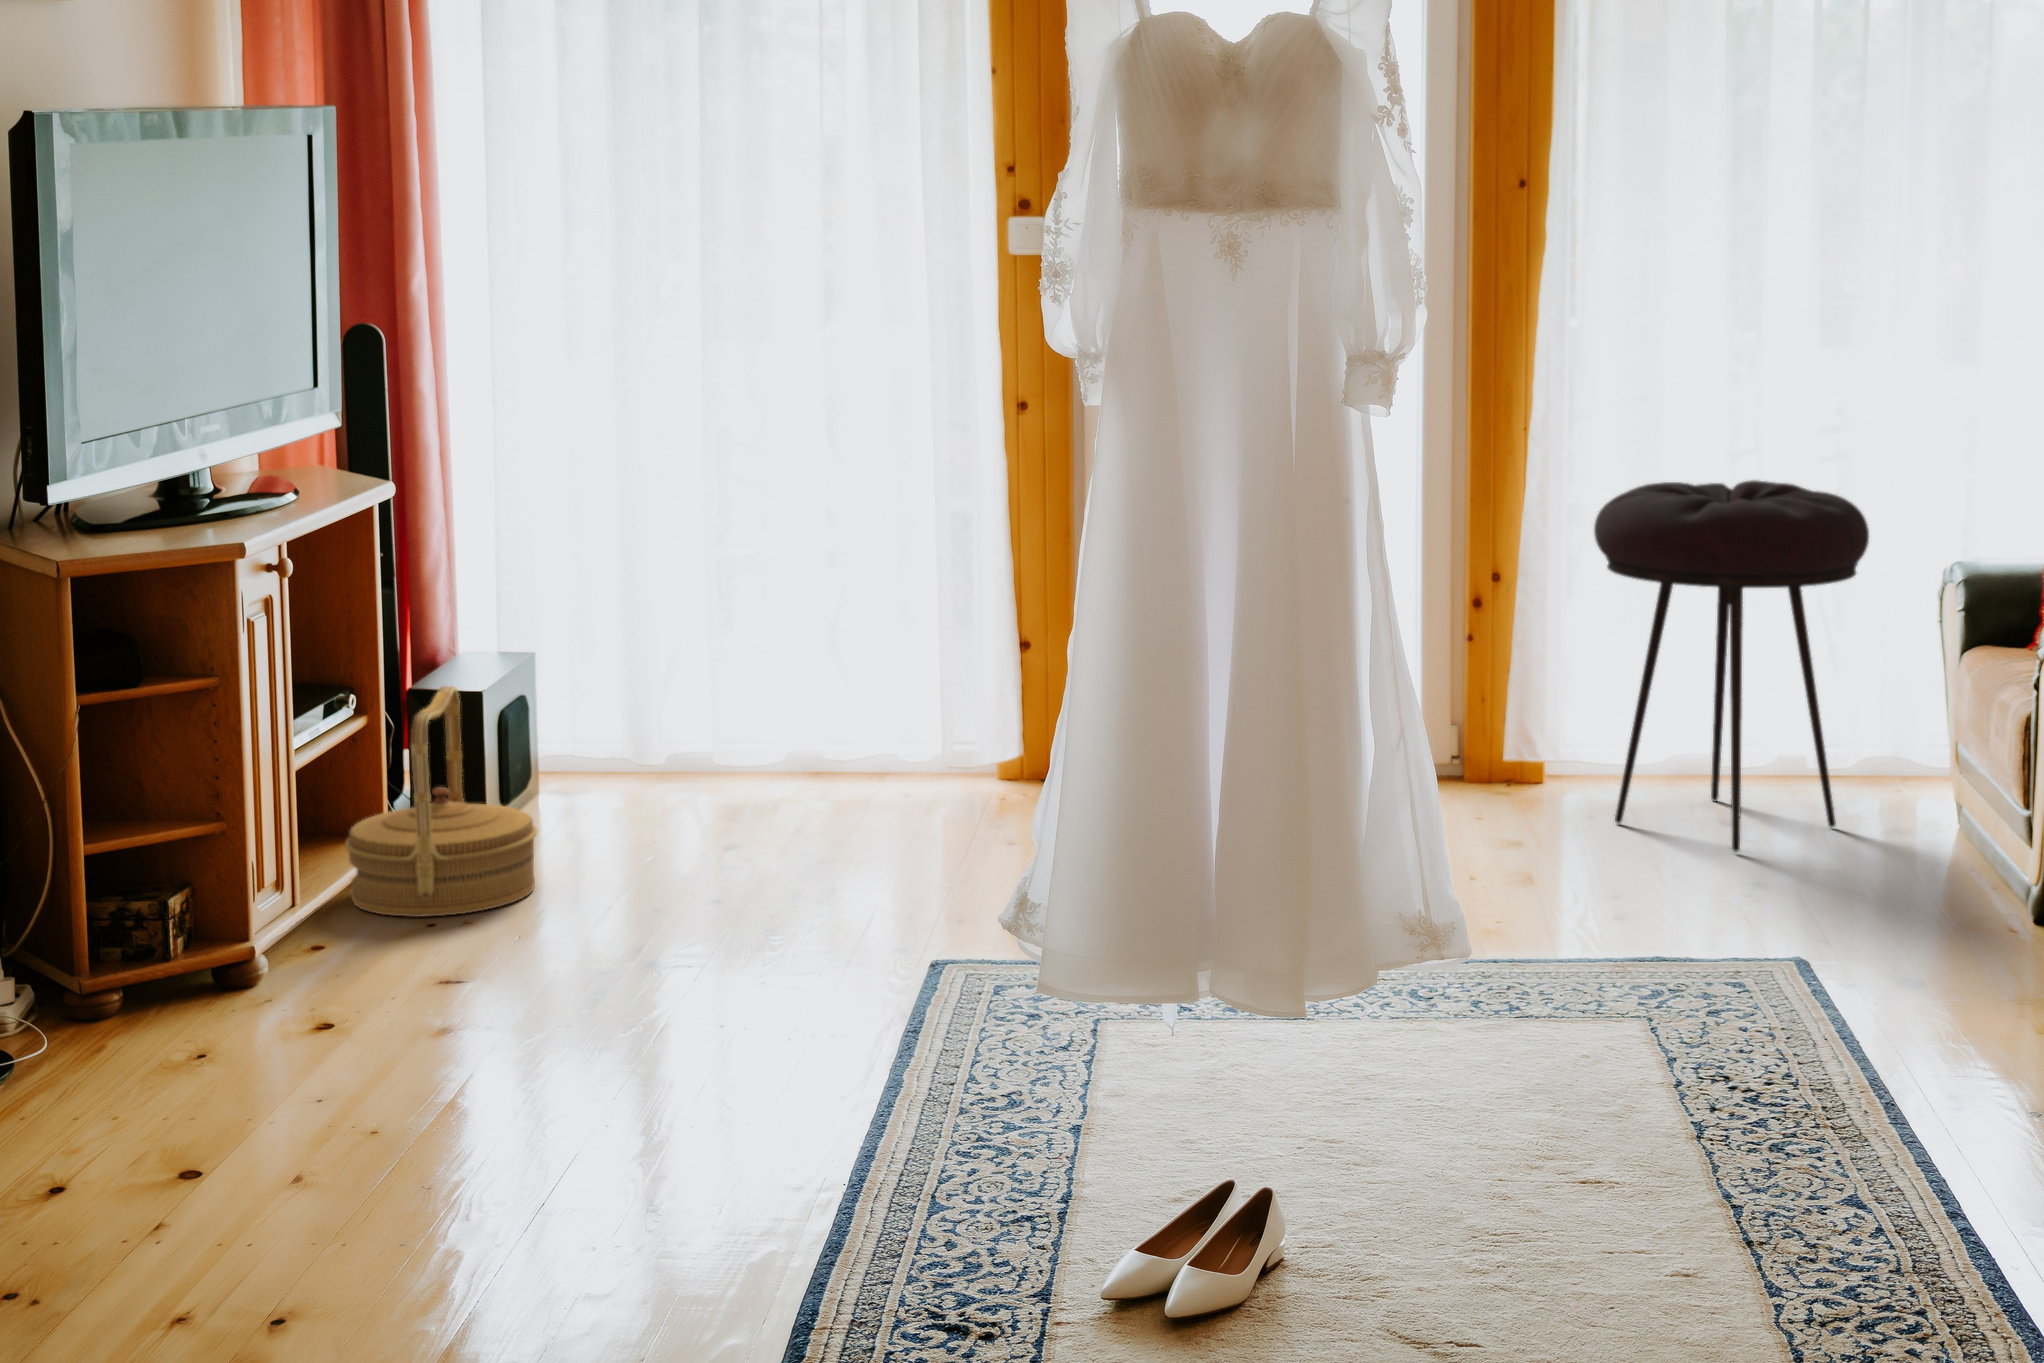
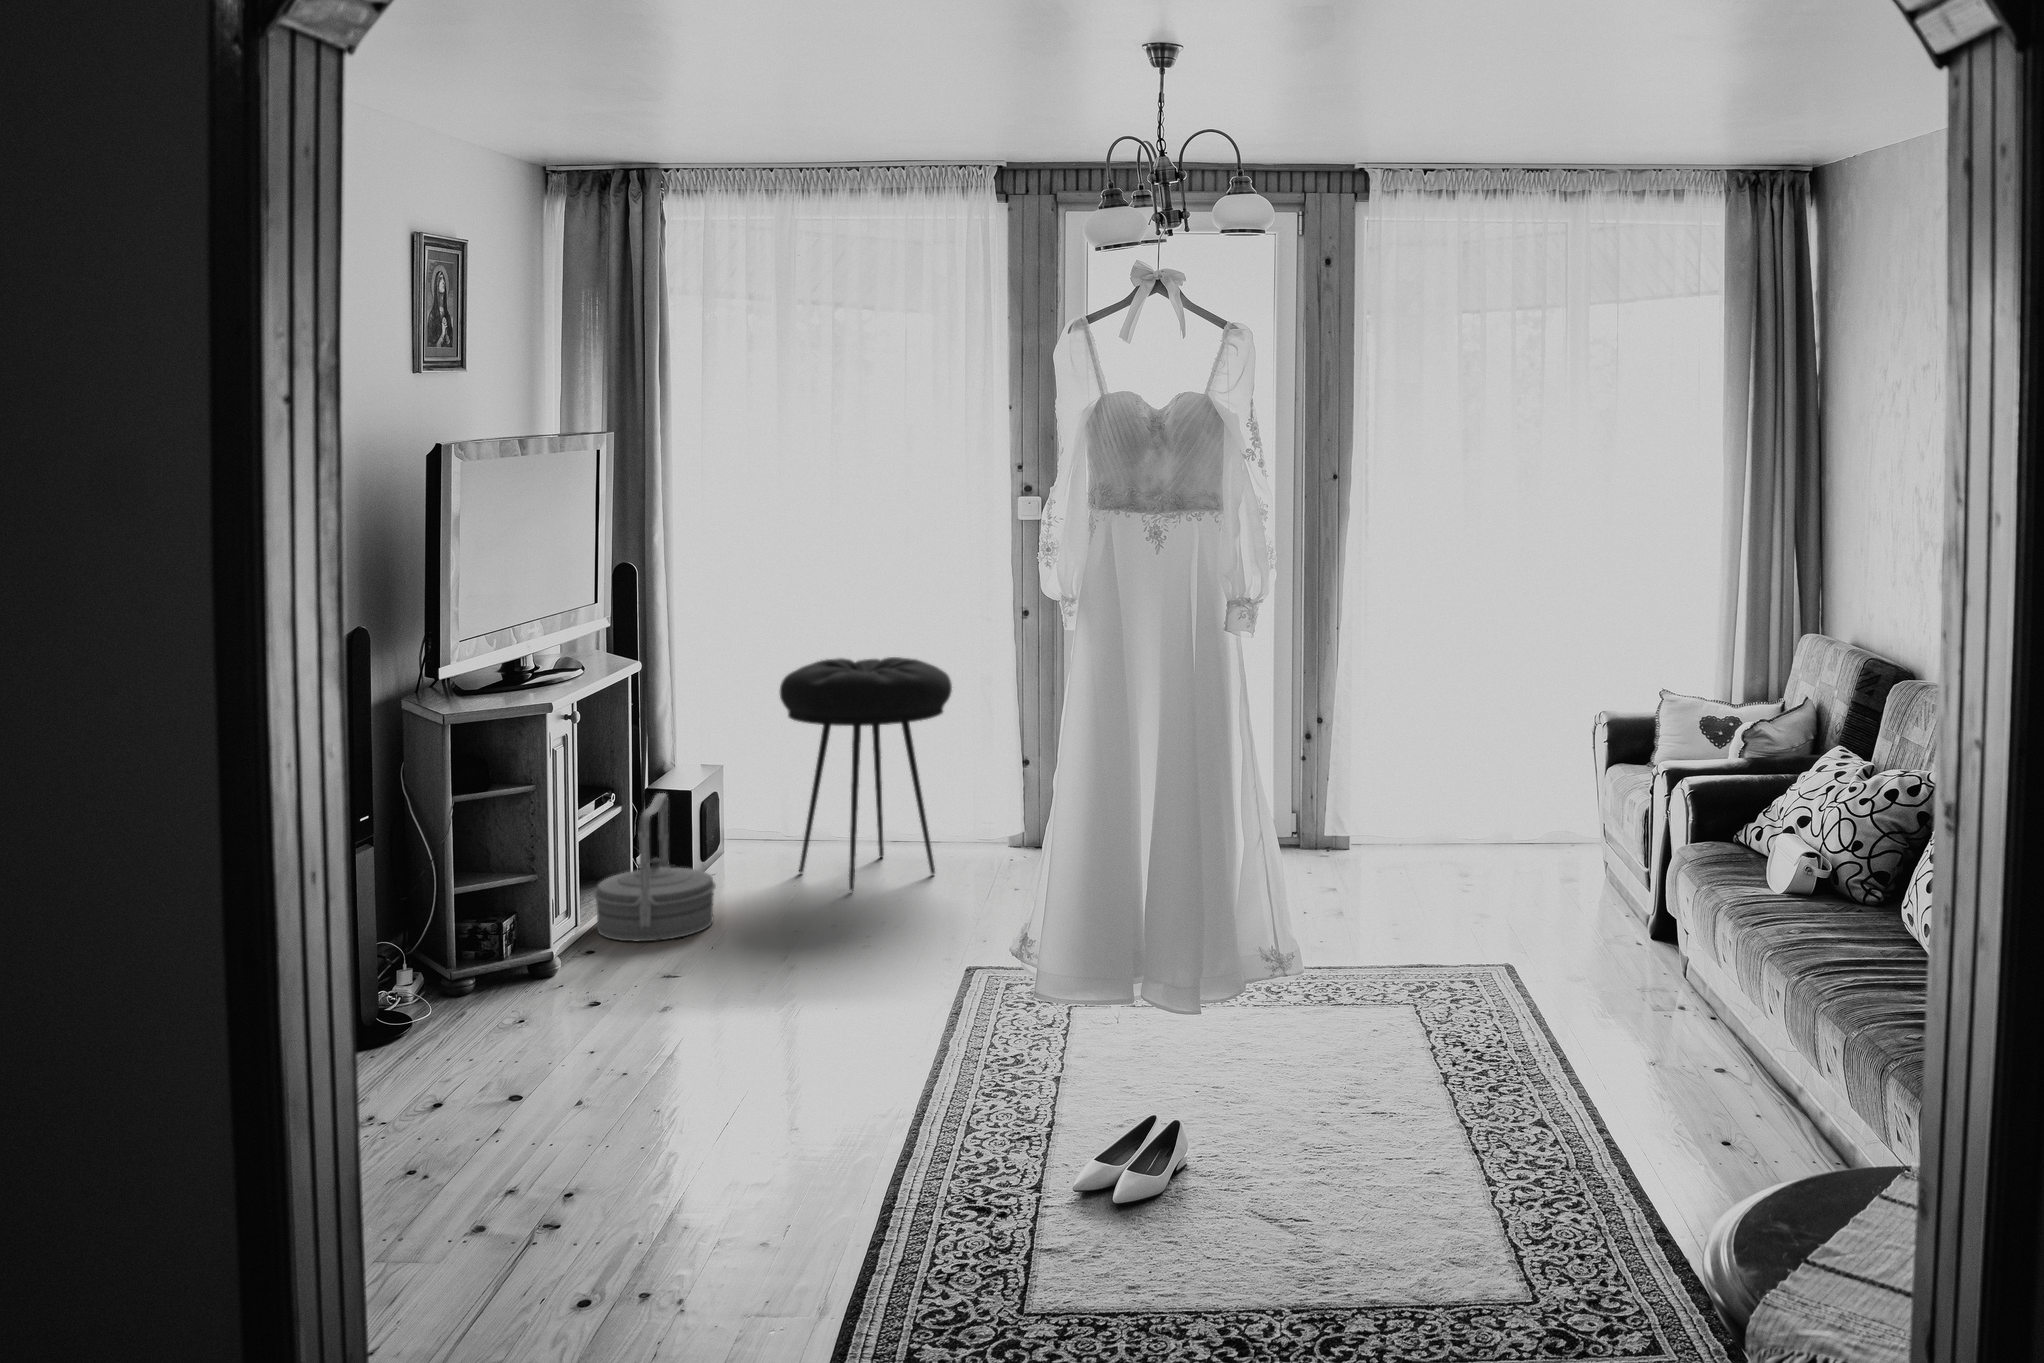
stool: present [1594,480,1869,852] -> present [780,657,952,891]

